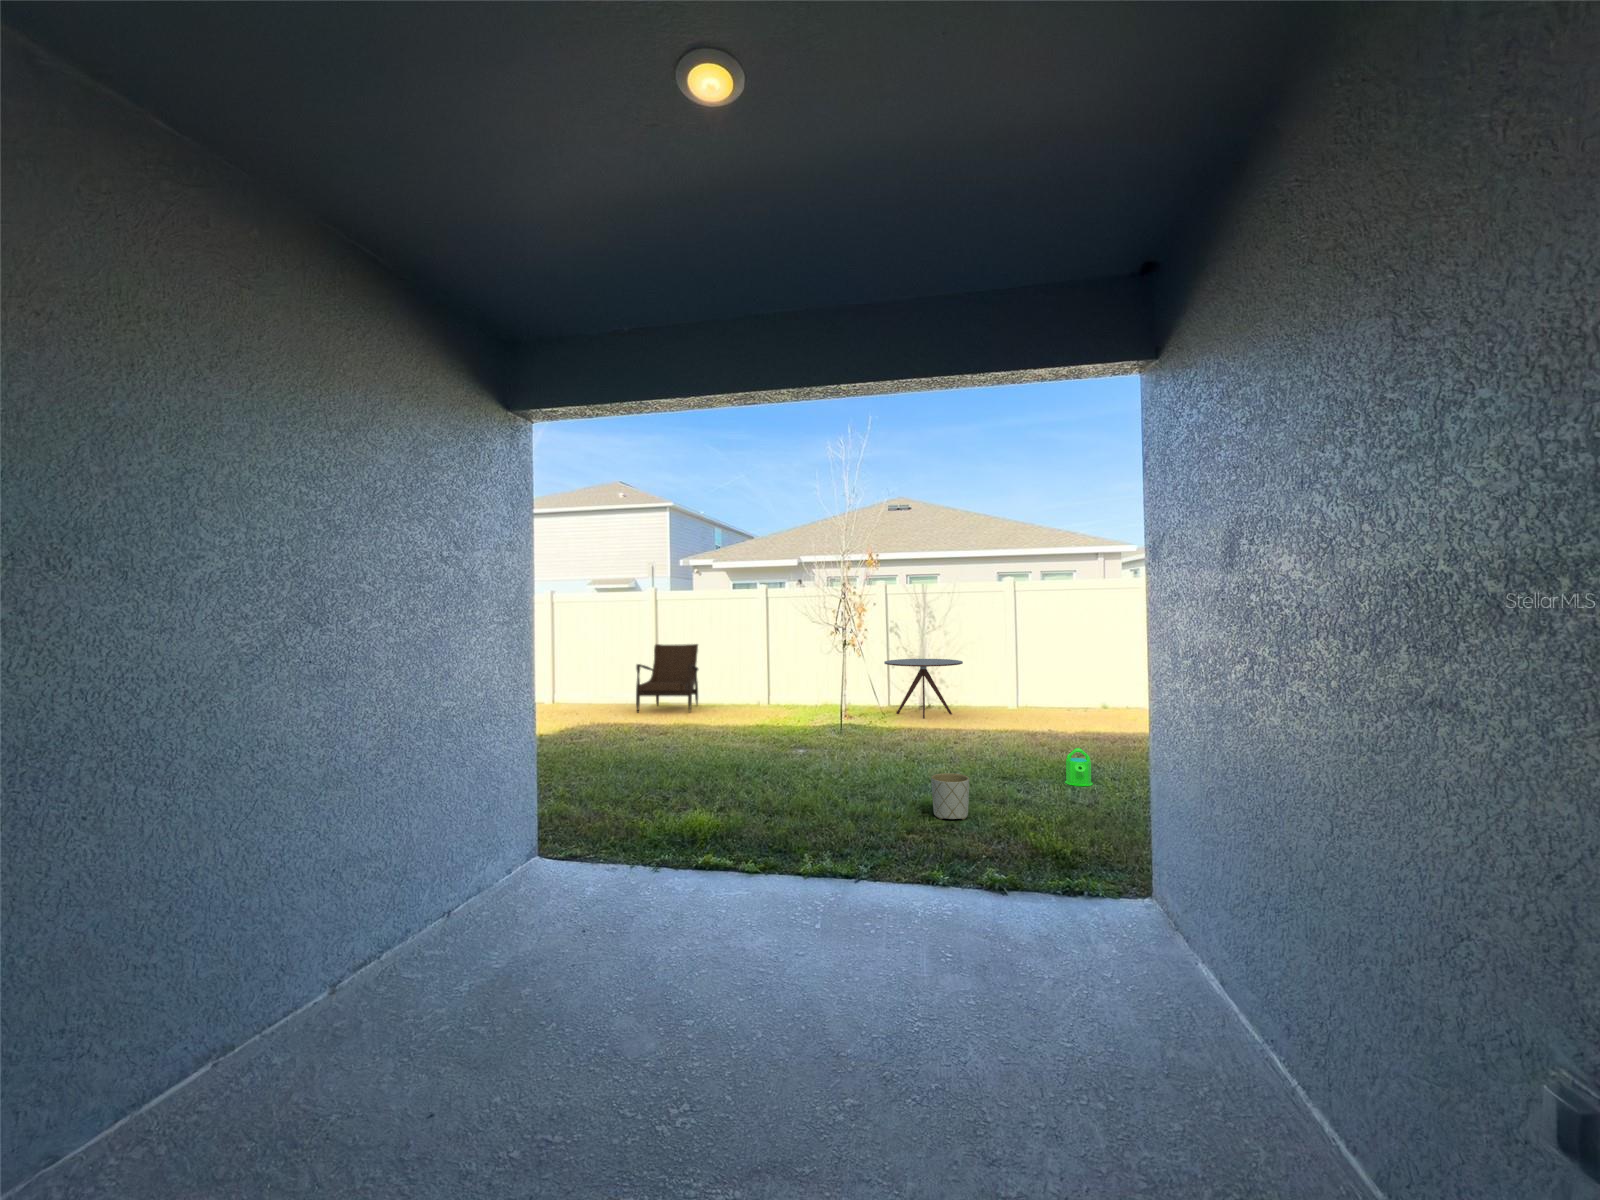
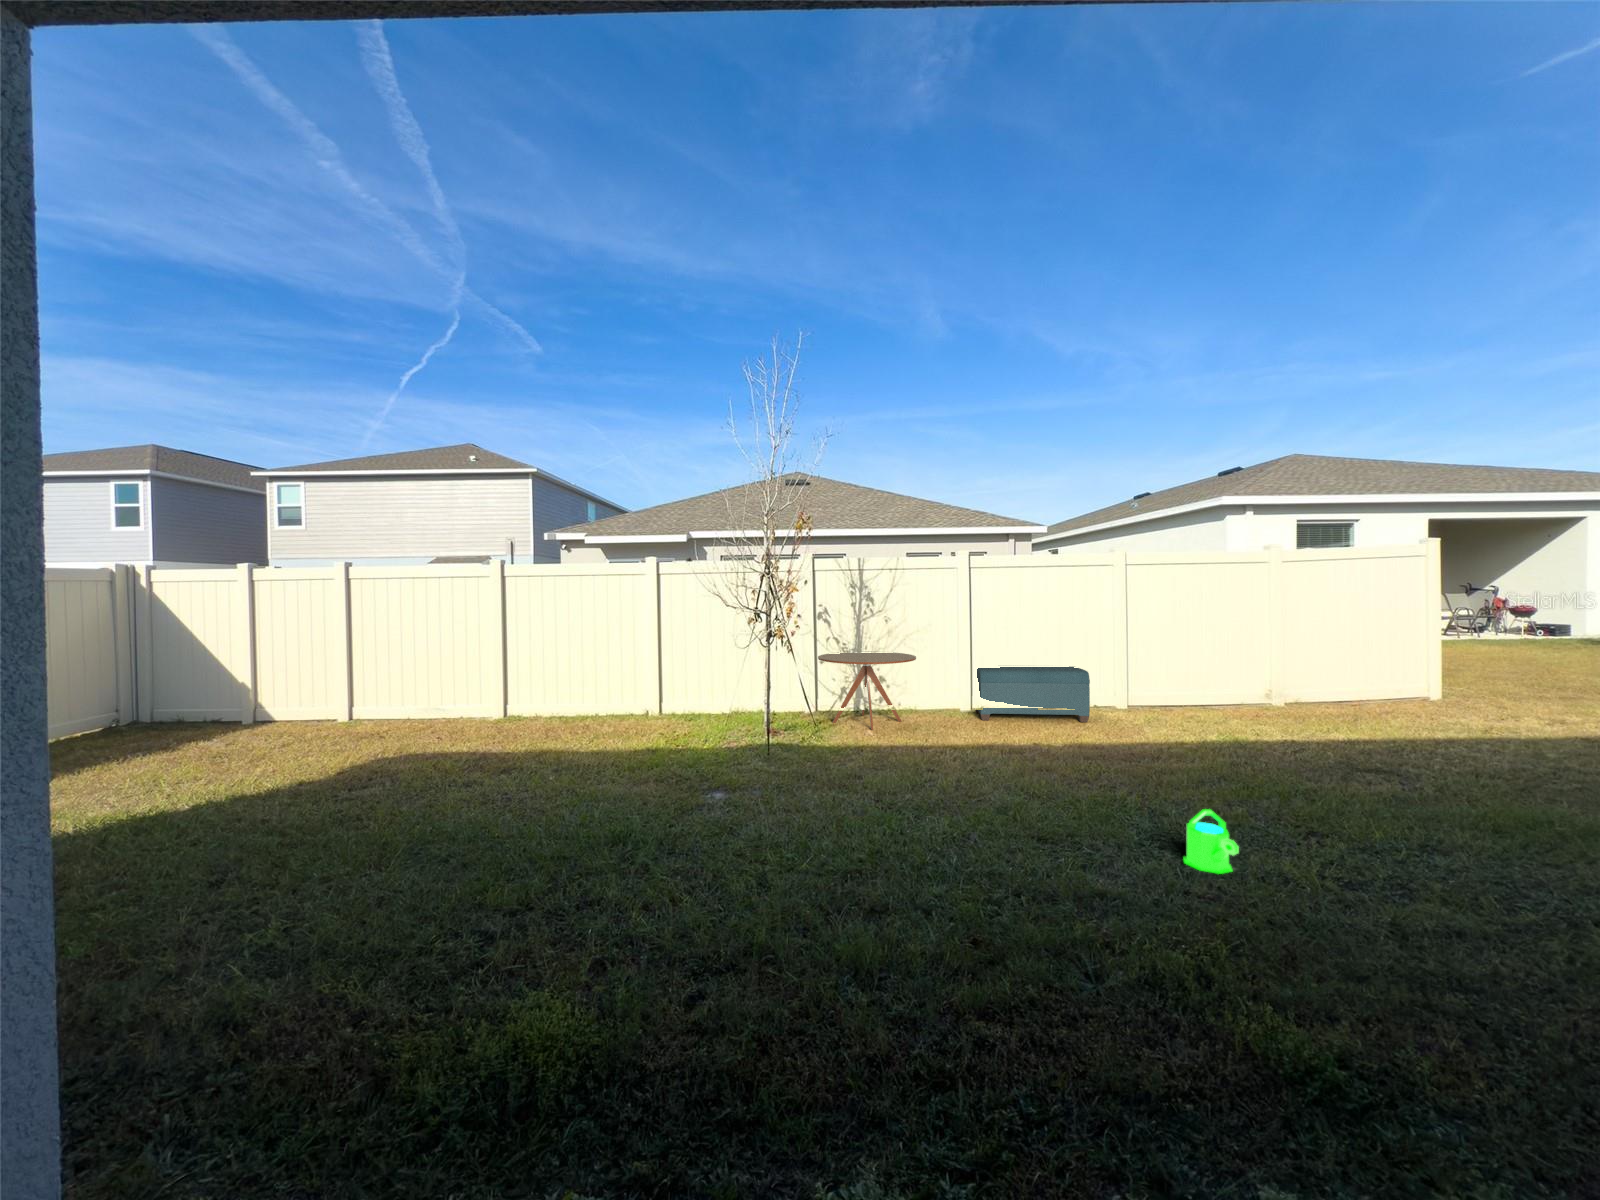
armchair: present [636,644,698,712] -> none [475,635,567,733]
bench: none [1018,671,1111,719] -> present [975,666,1090,722]
planter: present [931,773,969,820] -> none [1073,910,1160,1027]

